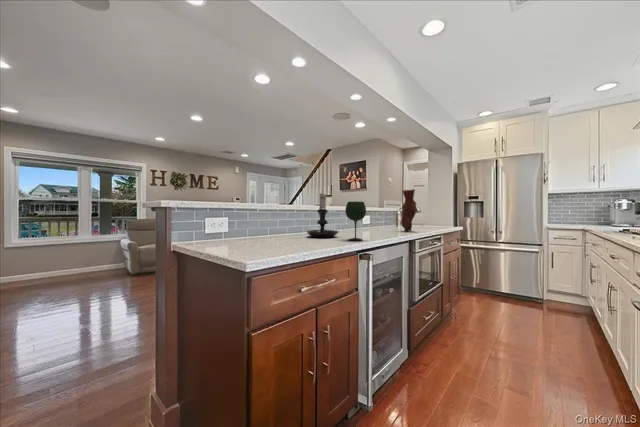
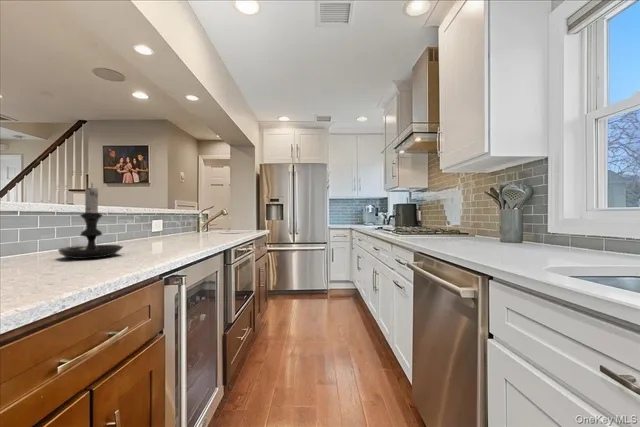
vase: present [401,189,417,231] -> none [209,188,228,239]
wine glass: present [345,201,366,240] -> none [138,202,172,258]

